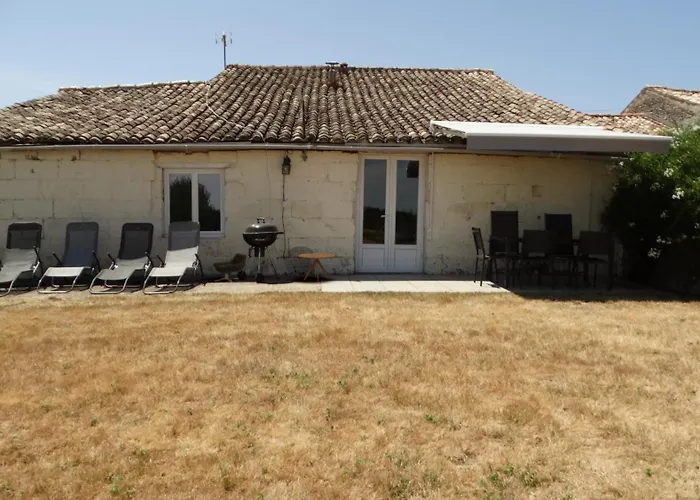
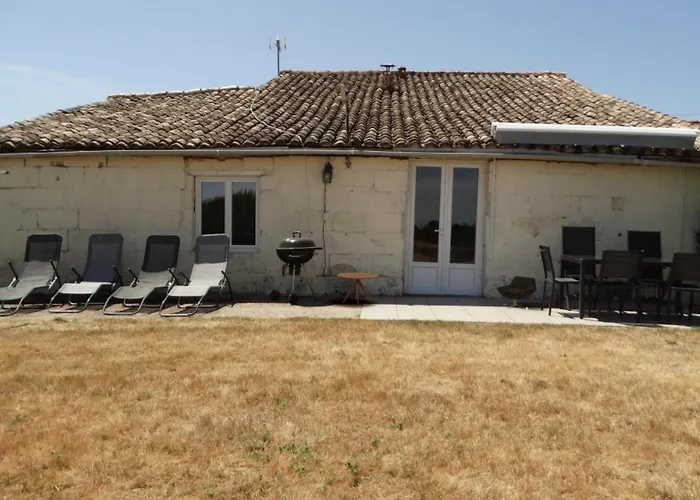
lounge chair: present [214,253,247,281] -> present [497,276,537,308]

